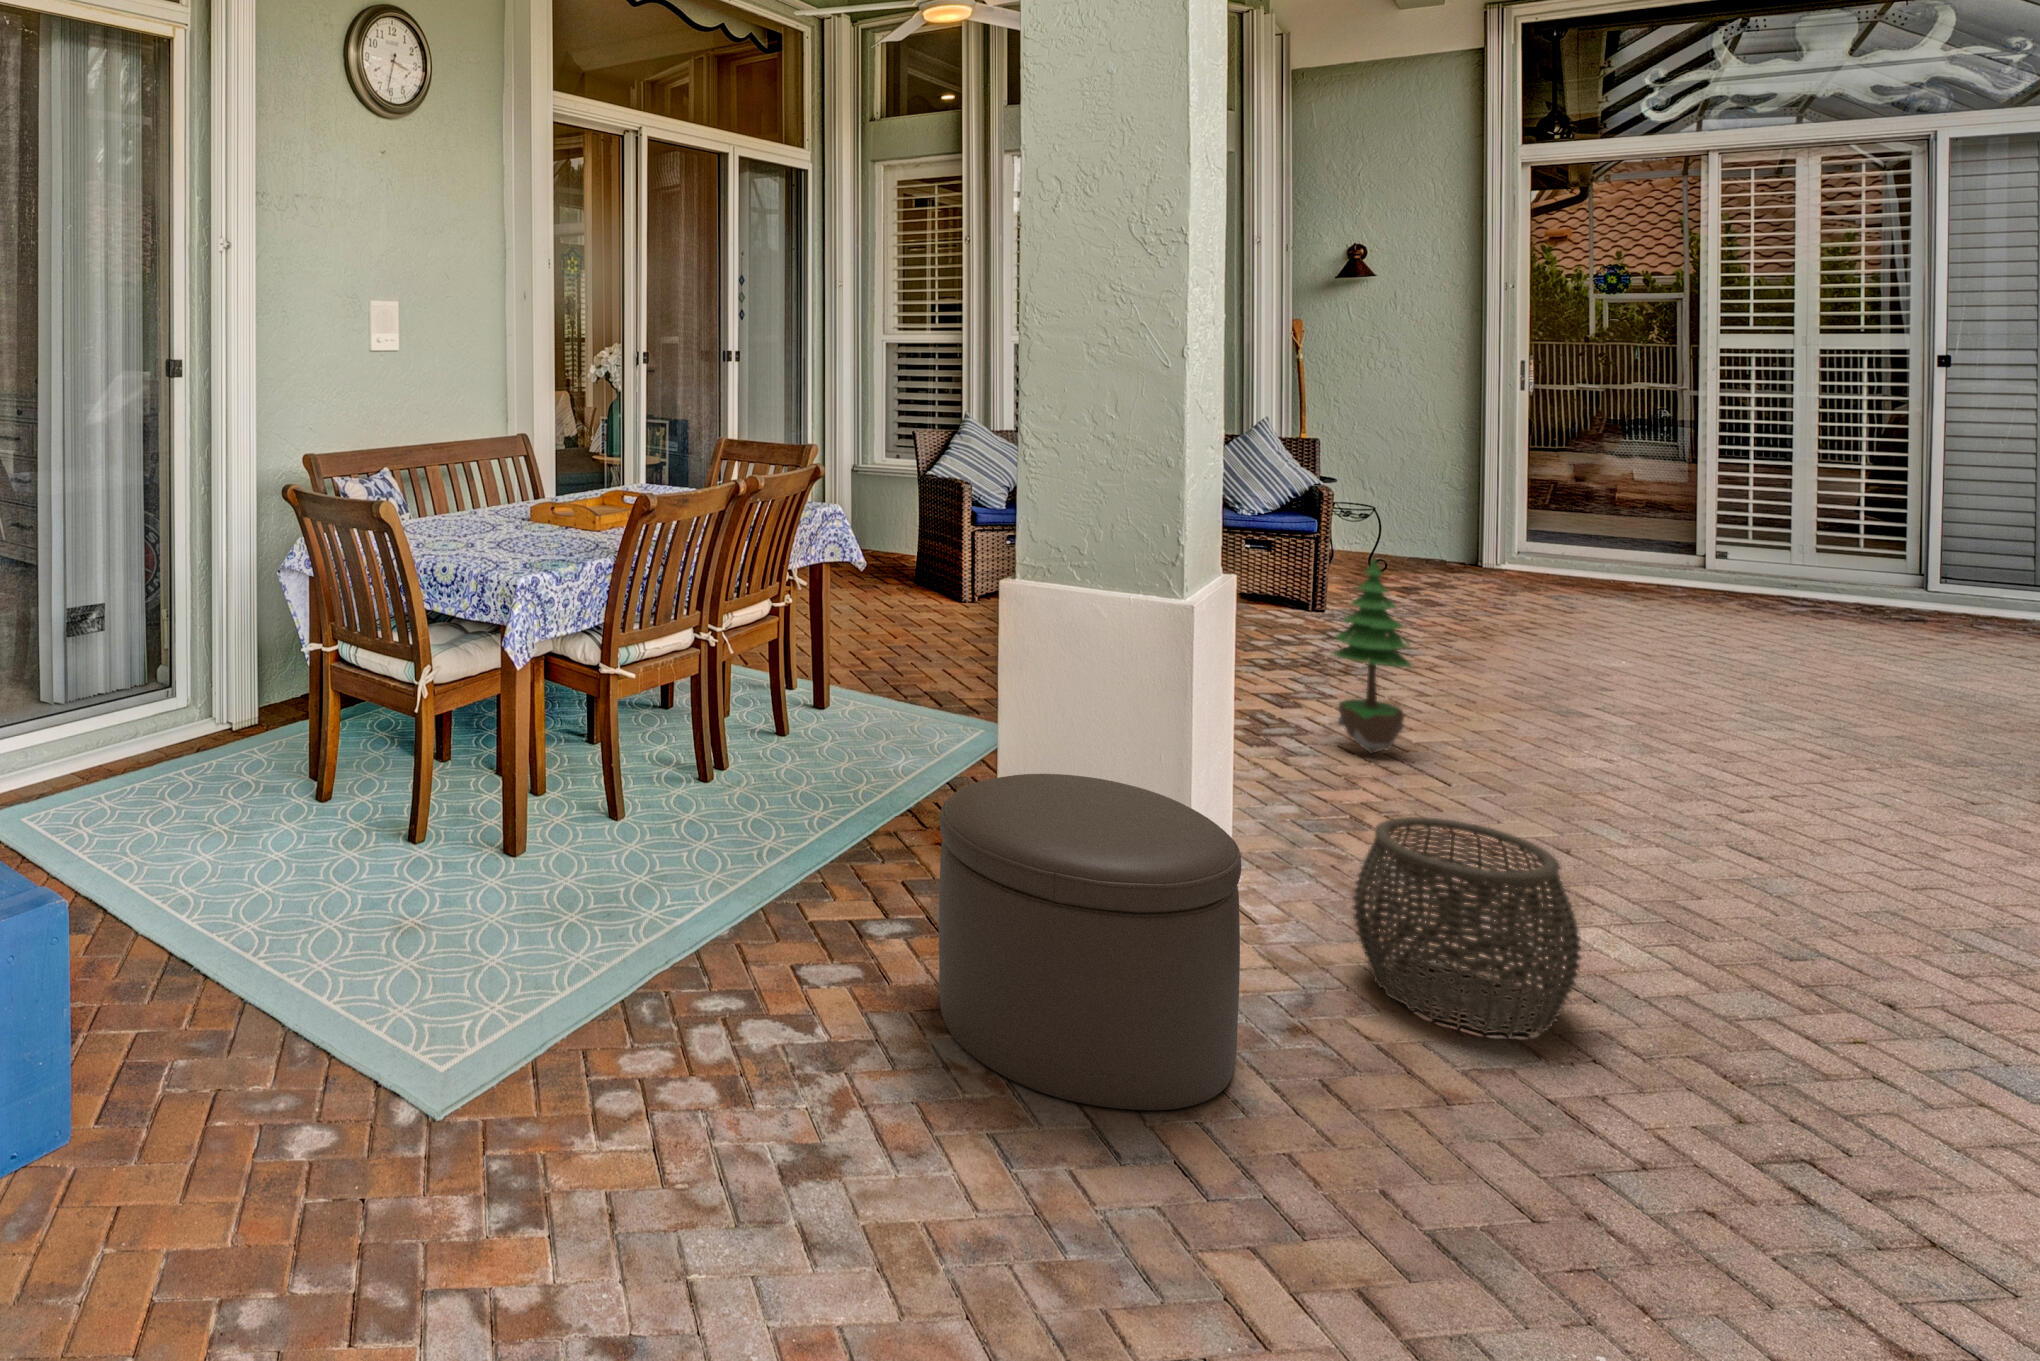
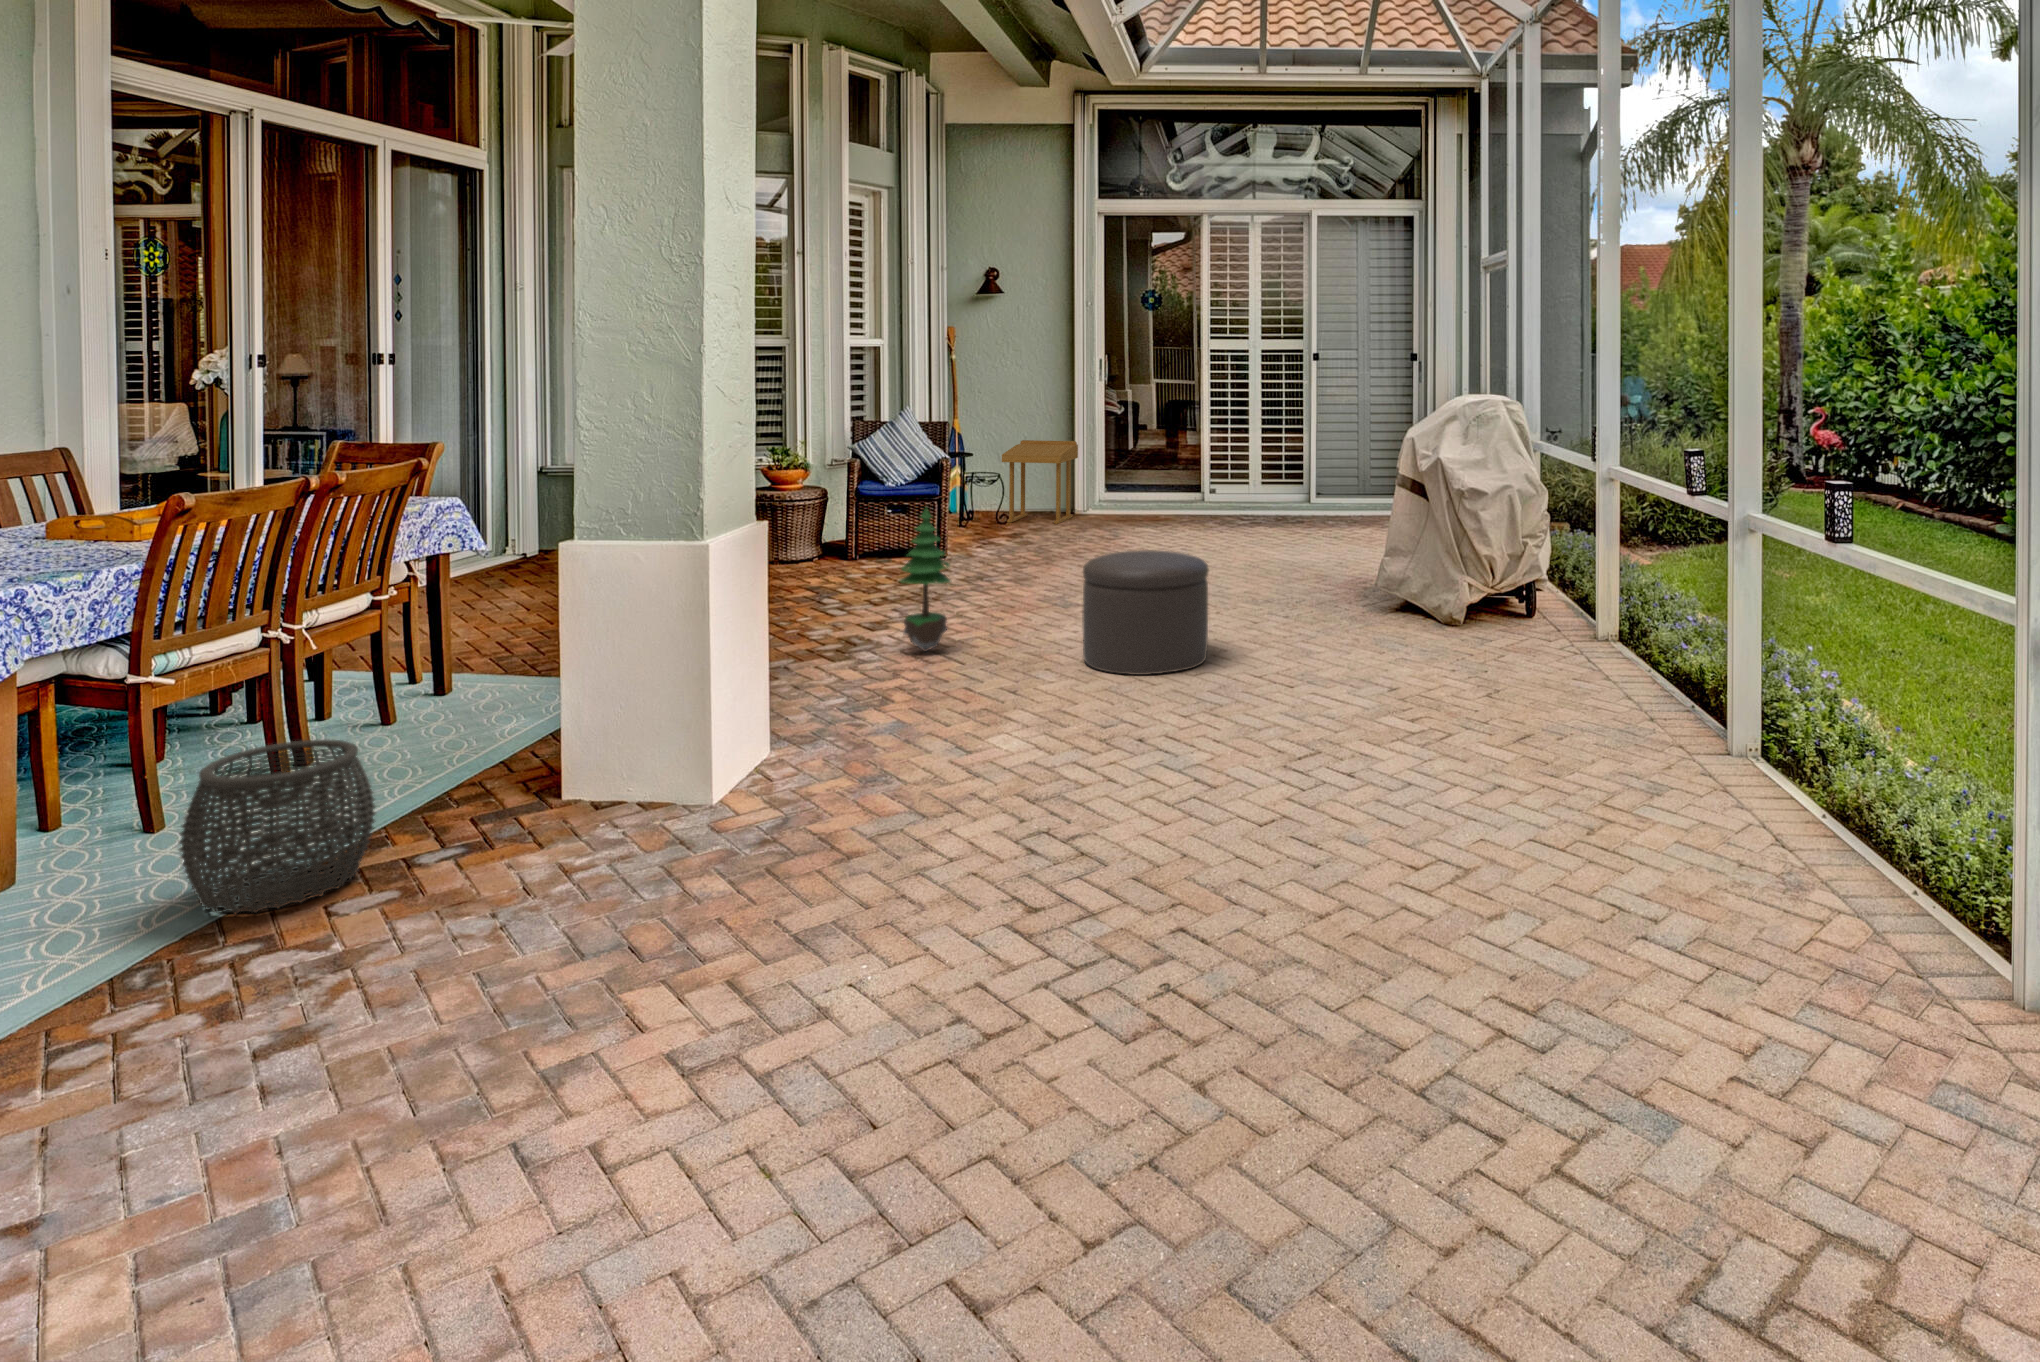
side table: none [1363,464,1477,578] -> present [1002,440,1078,524]
ottoman: present [939,774,1241,1110] -> present [1082,550,1208,675]
woven basket: present [1353,817,1581,1036] -> present [179,739,376,914]

